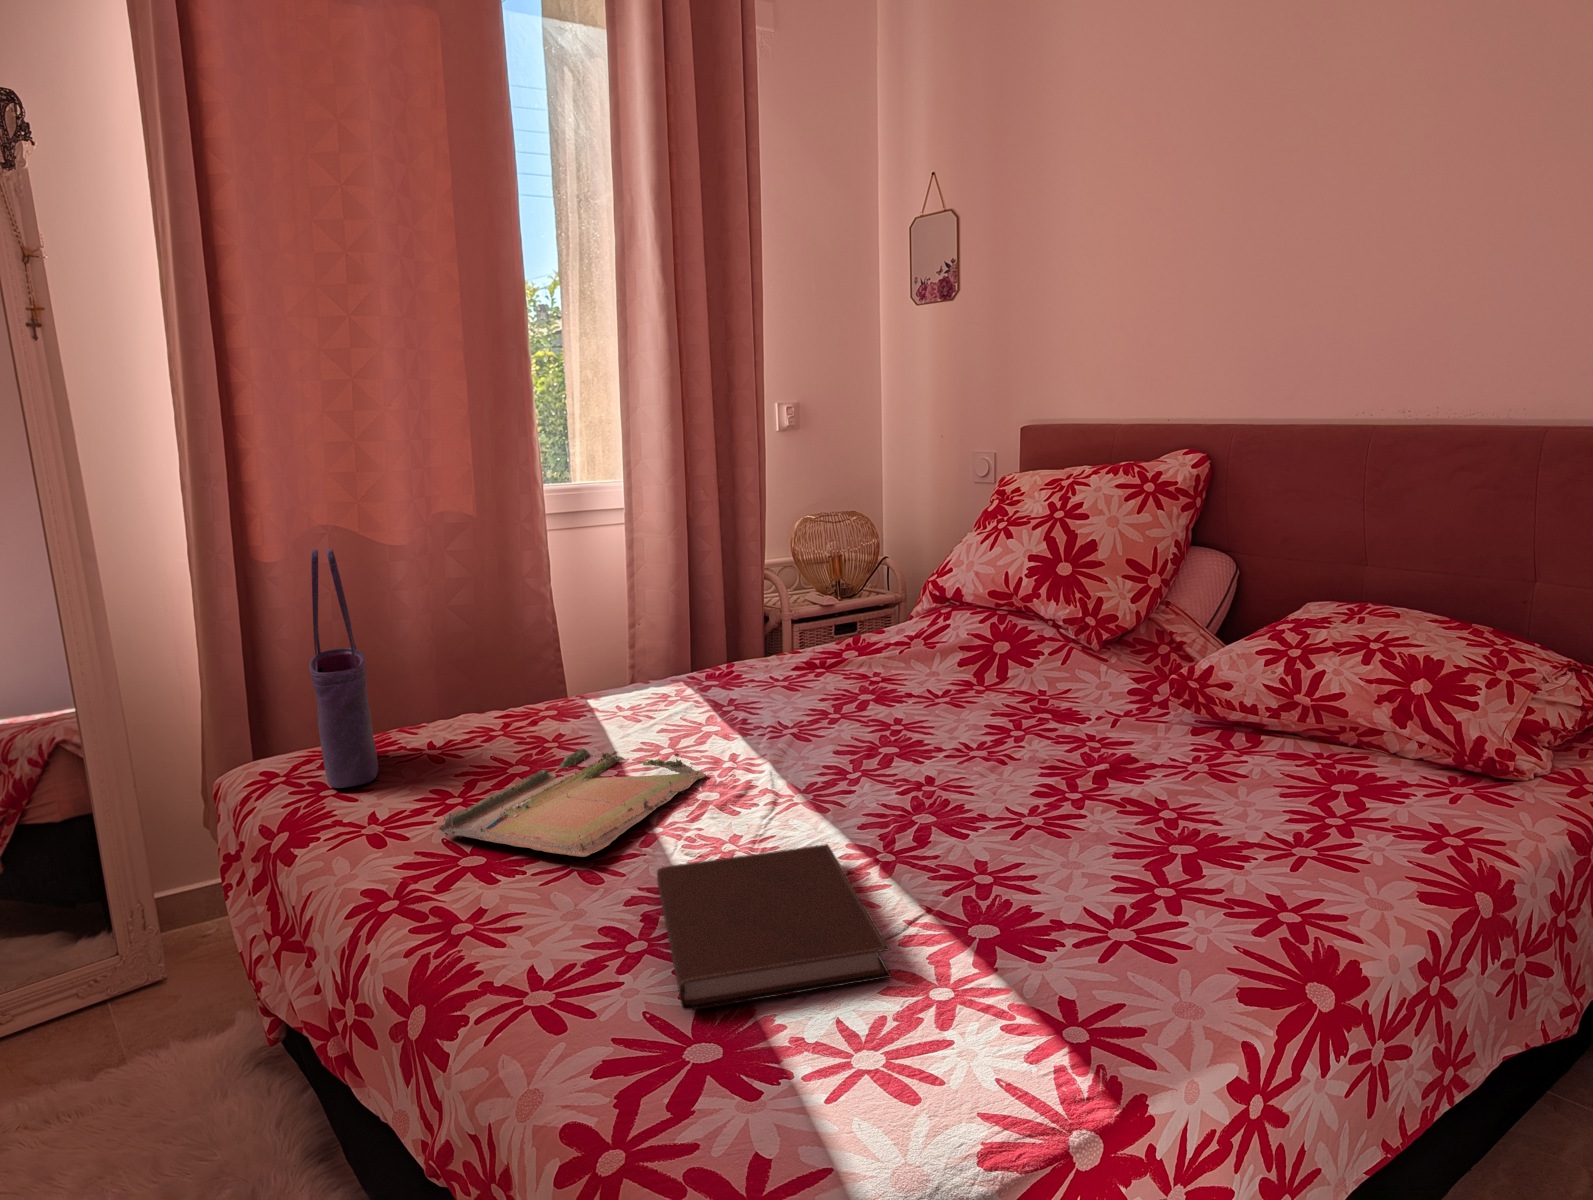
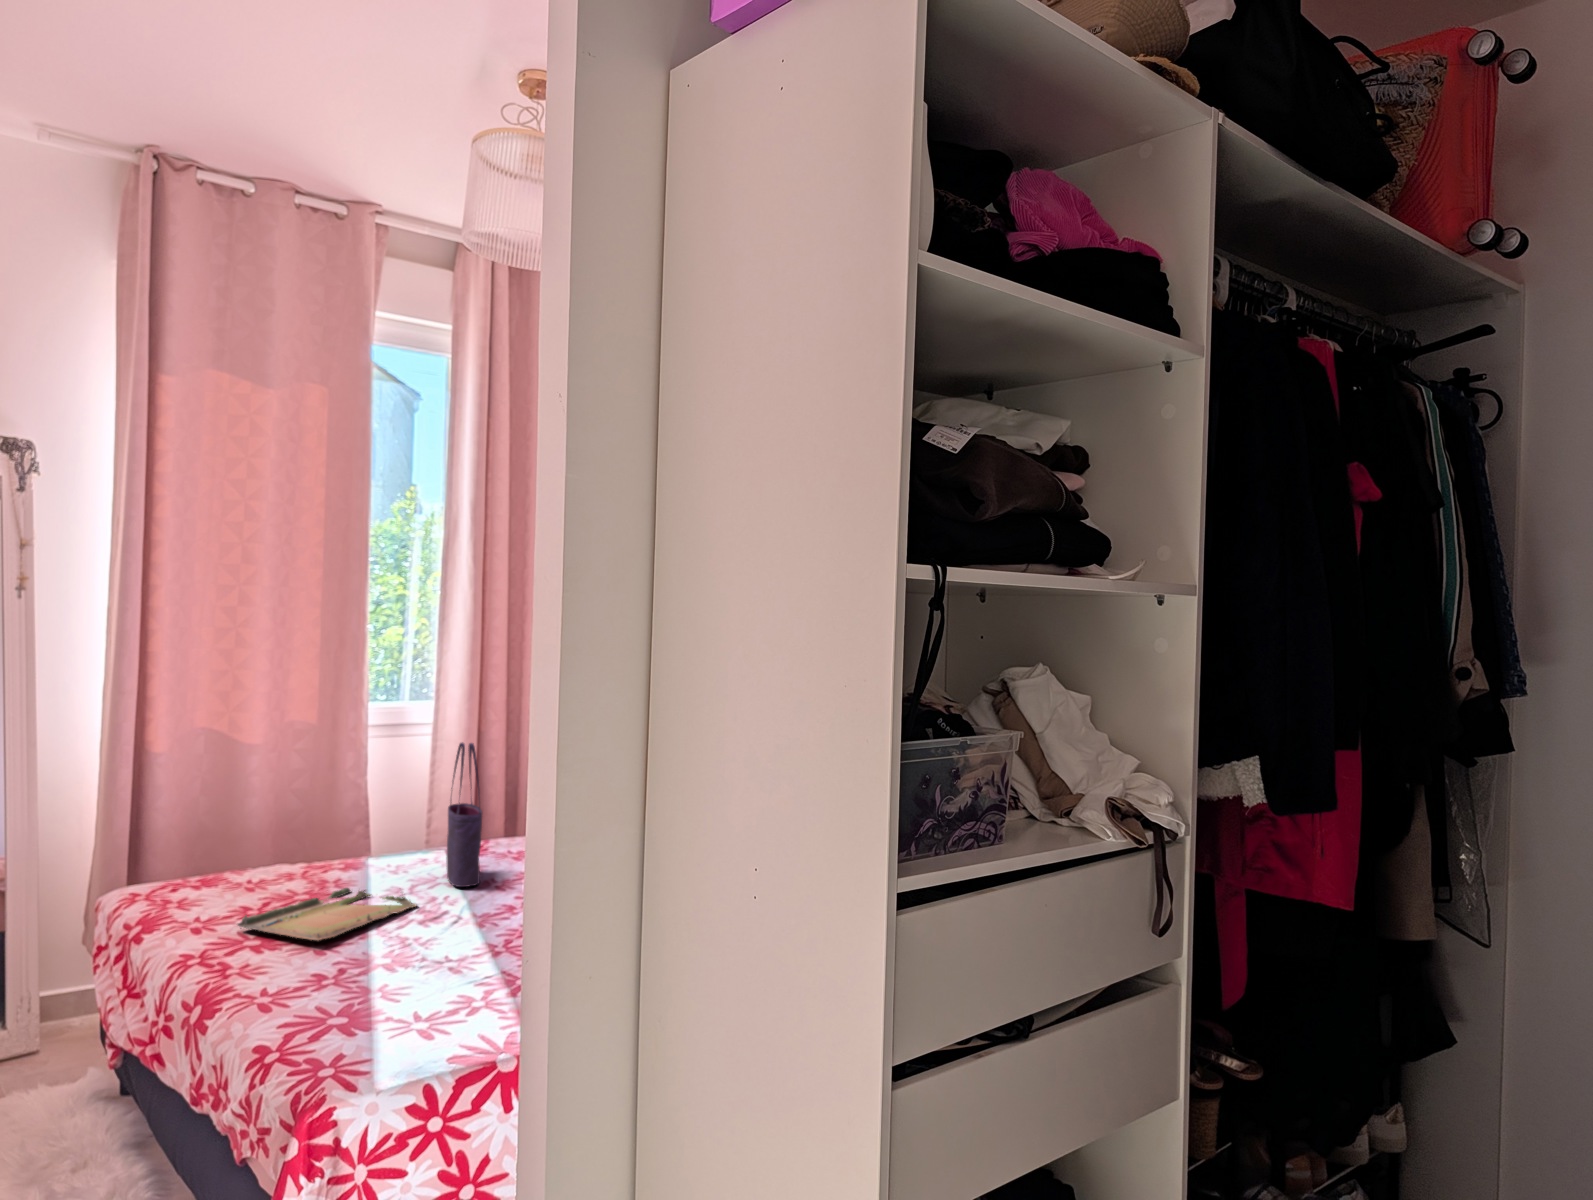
tote bag: present [309,549,378,788] -> present [447,742,482,887]
notebook: present [657,844,891,1010] -> none [336,939,460,1005]

